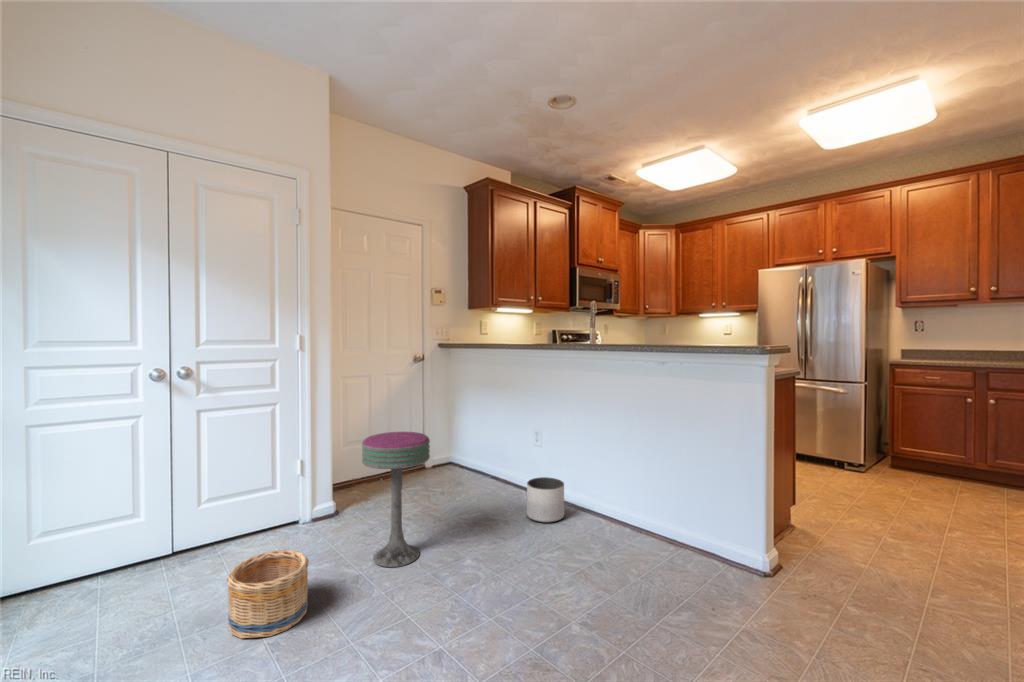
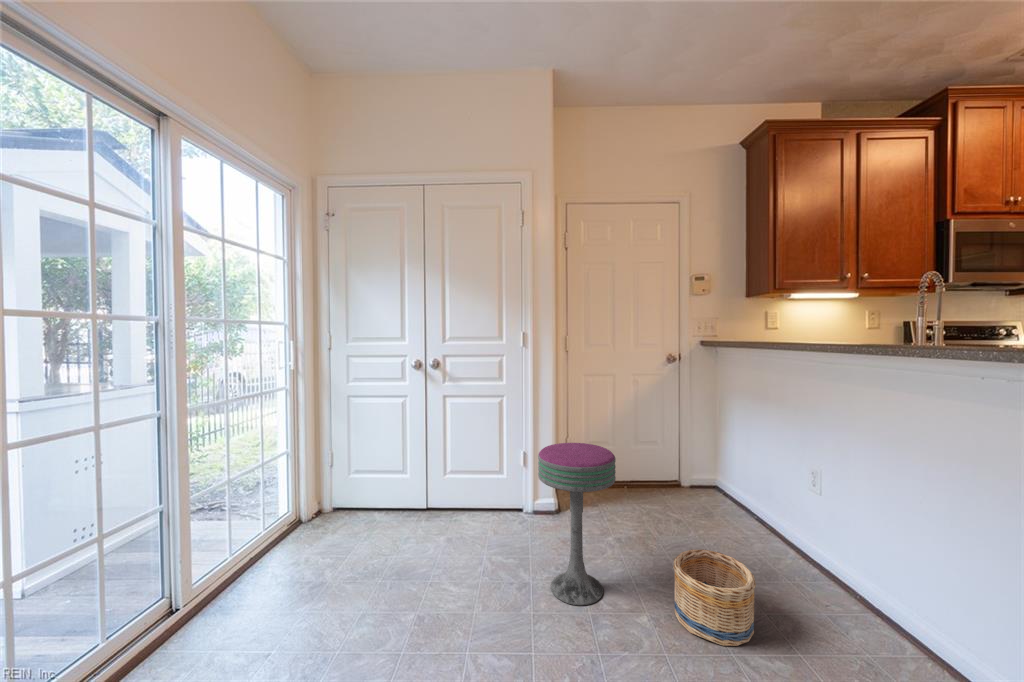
planter: present [527,477,564,523] -> none [782,549,856,635]
basket: present [227,550,309,639] -> present [673,550,756,646]

